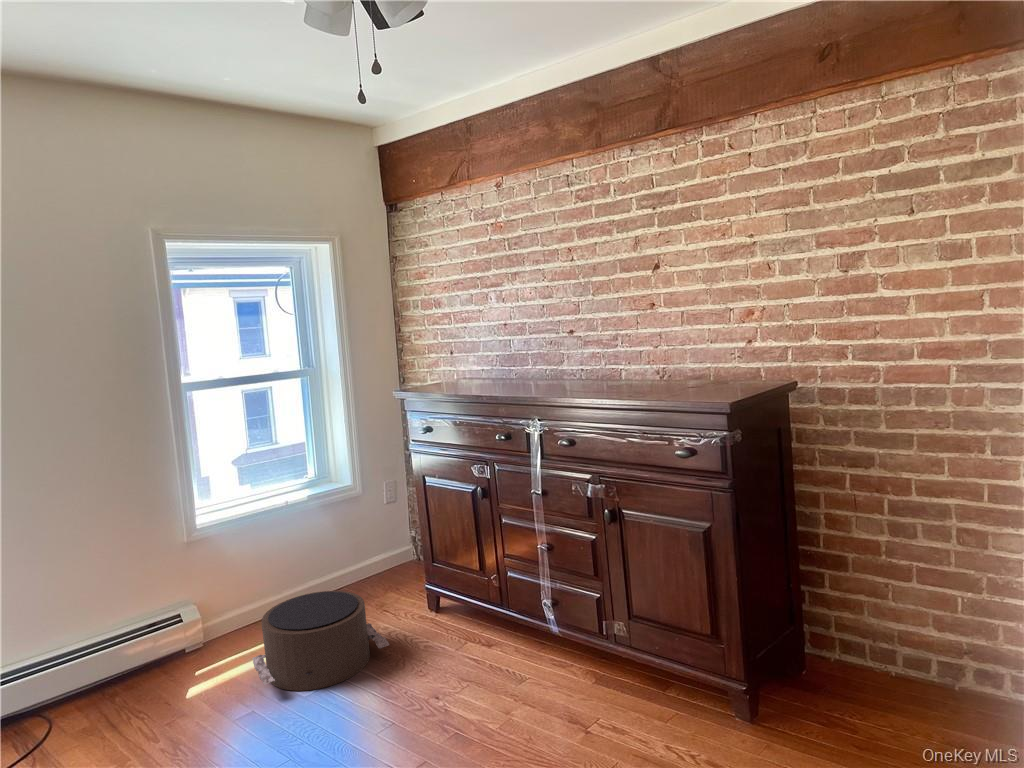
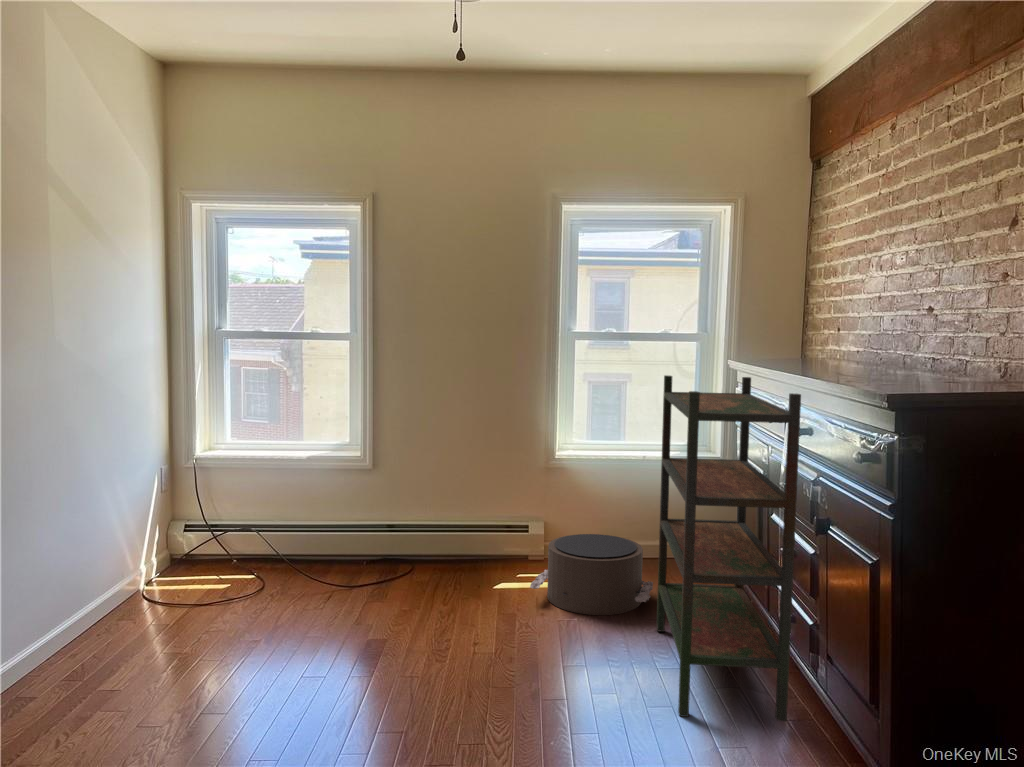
bookshelf: none [392,408,602,732] -> present [656,375,801,721]

